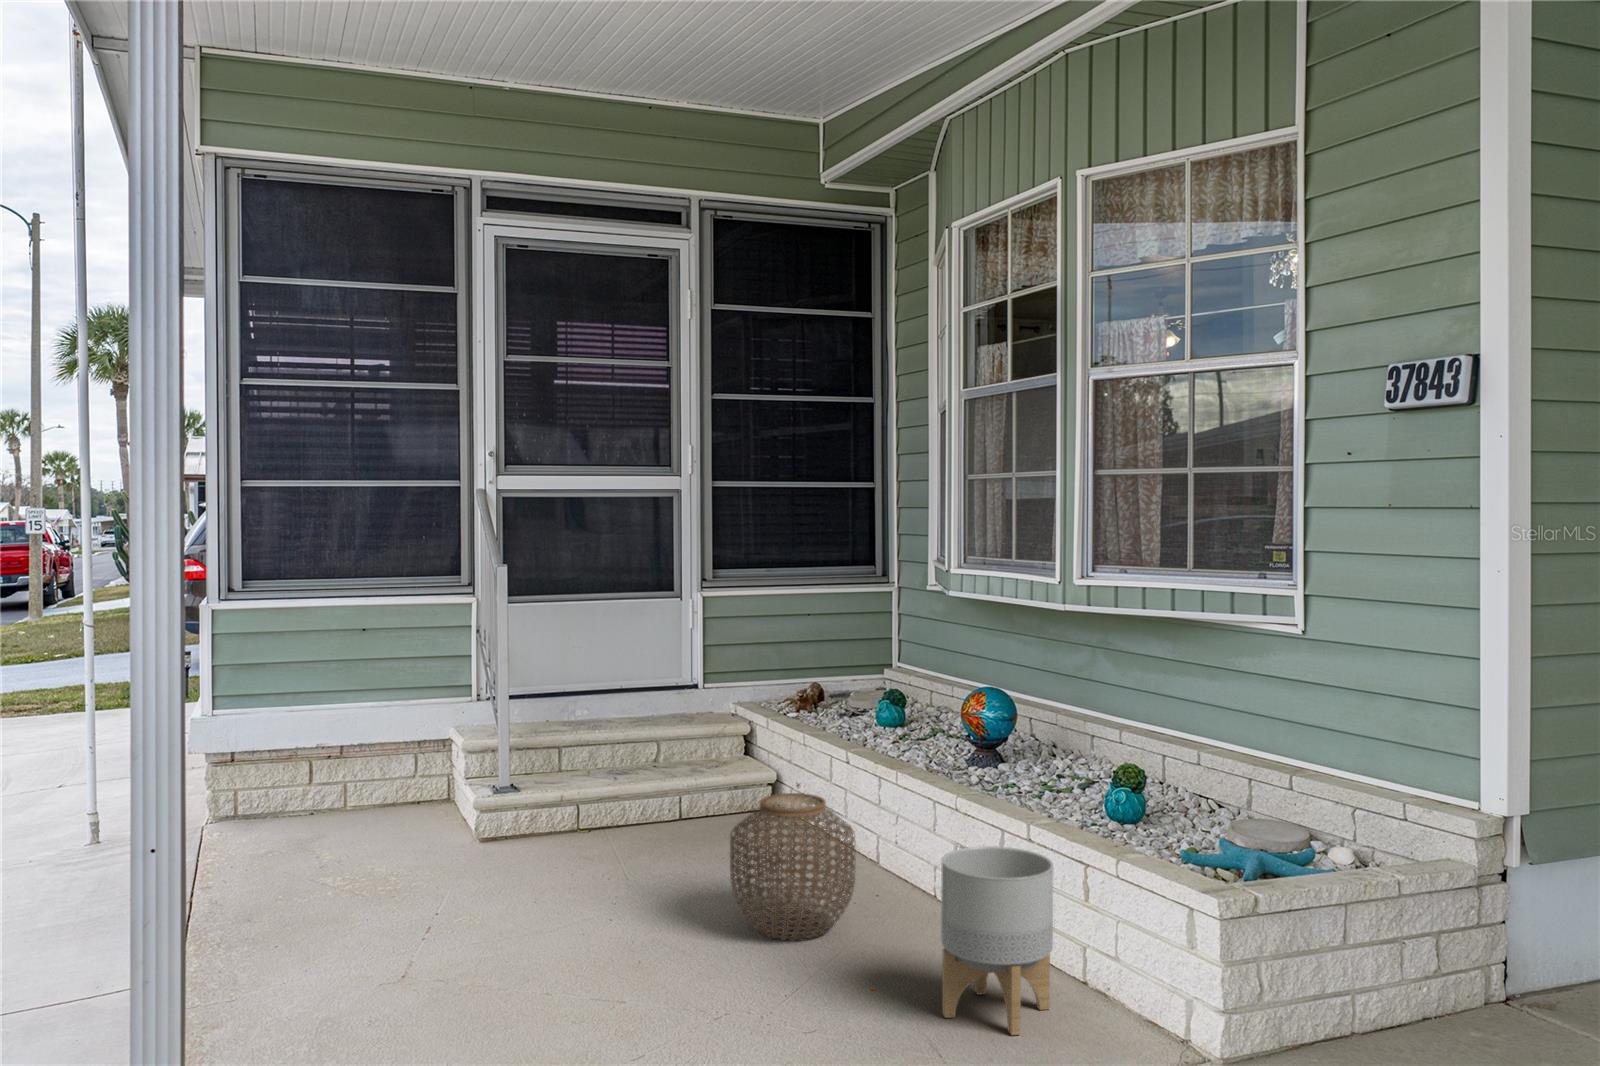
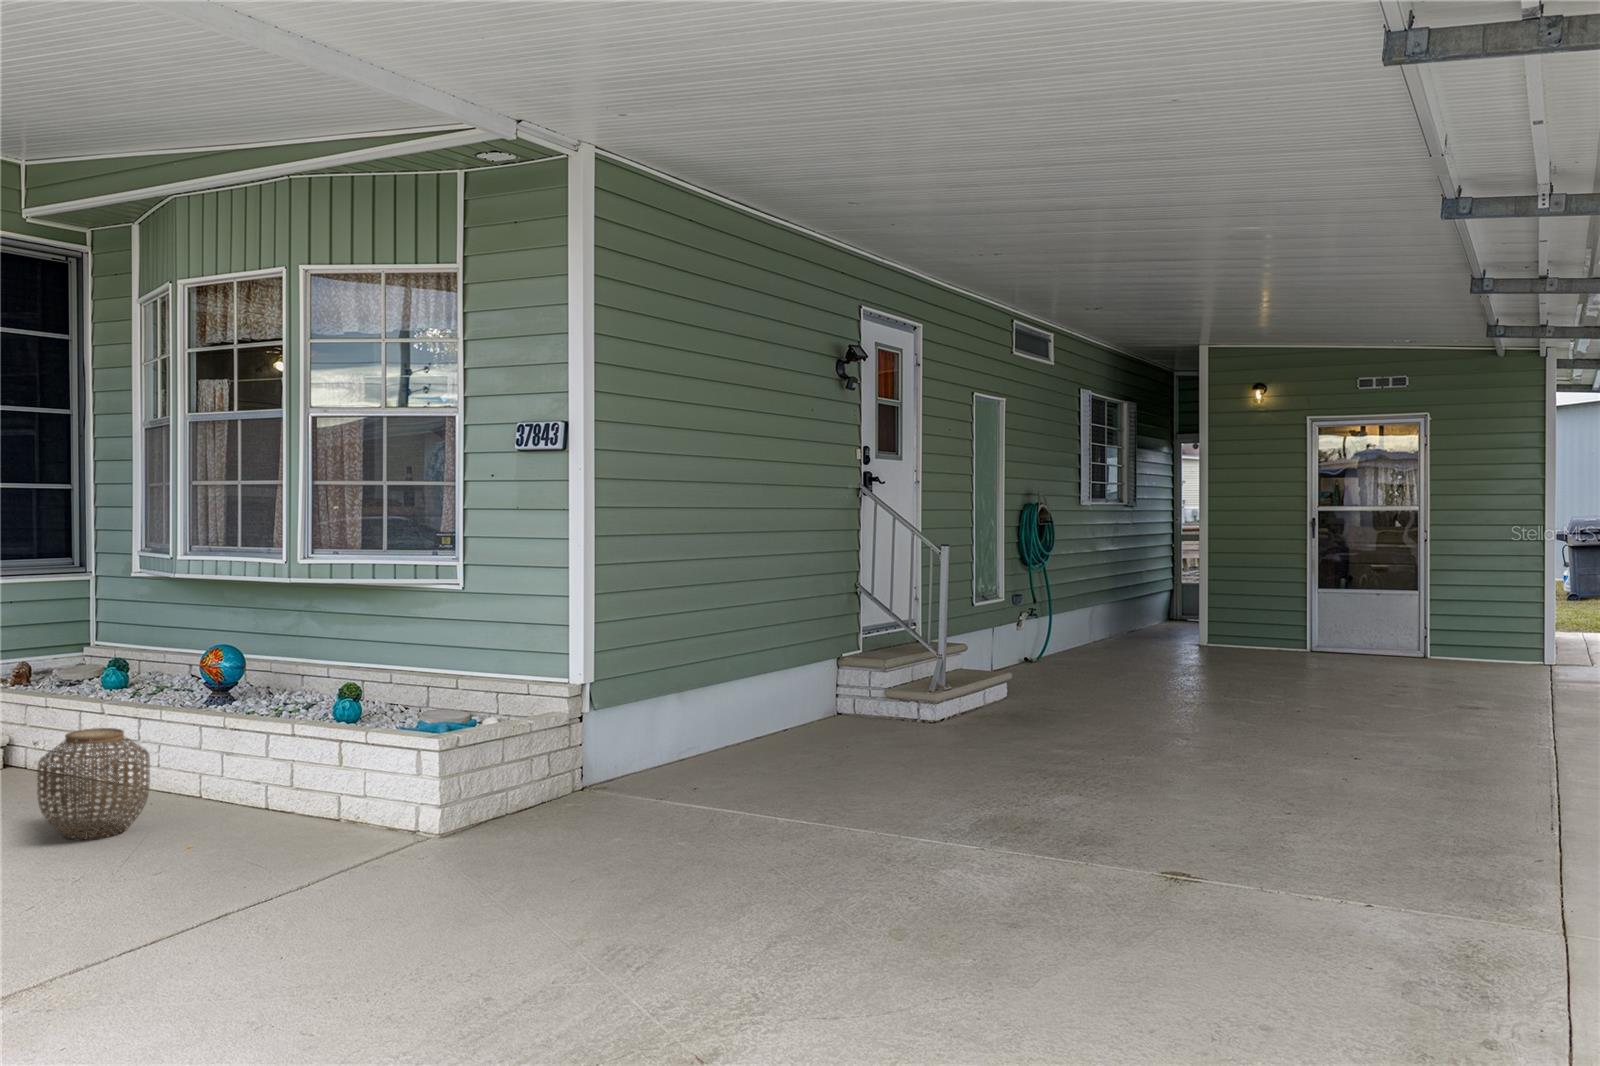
planter: present [941,846,1053,1035] -> none [247,735,327,851]

